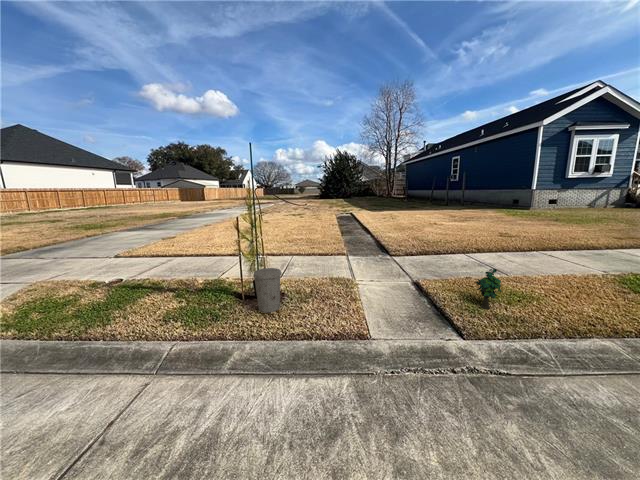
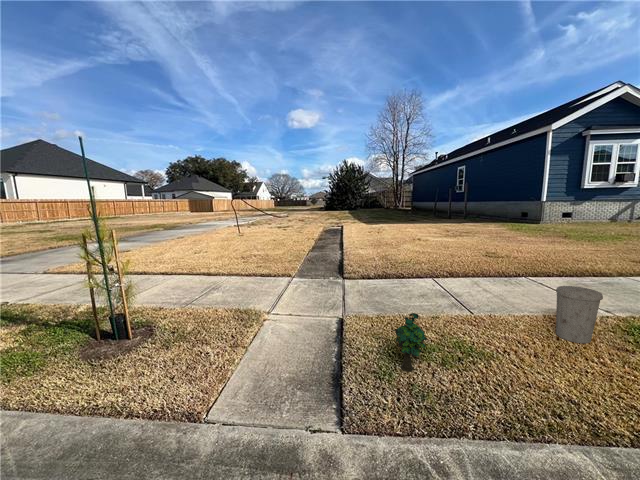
trash can: present [254,268,281,312] -> present [556,286,603,343]

